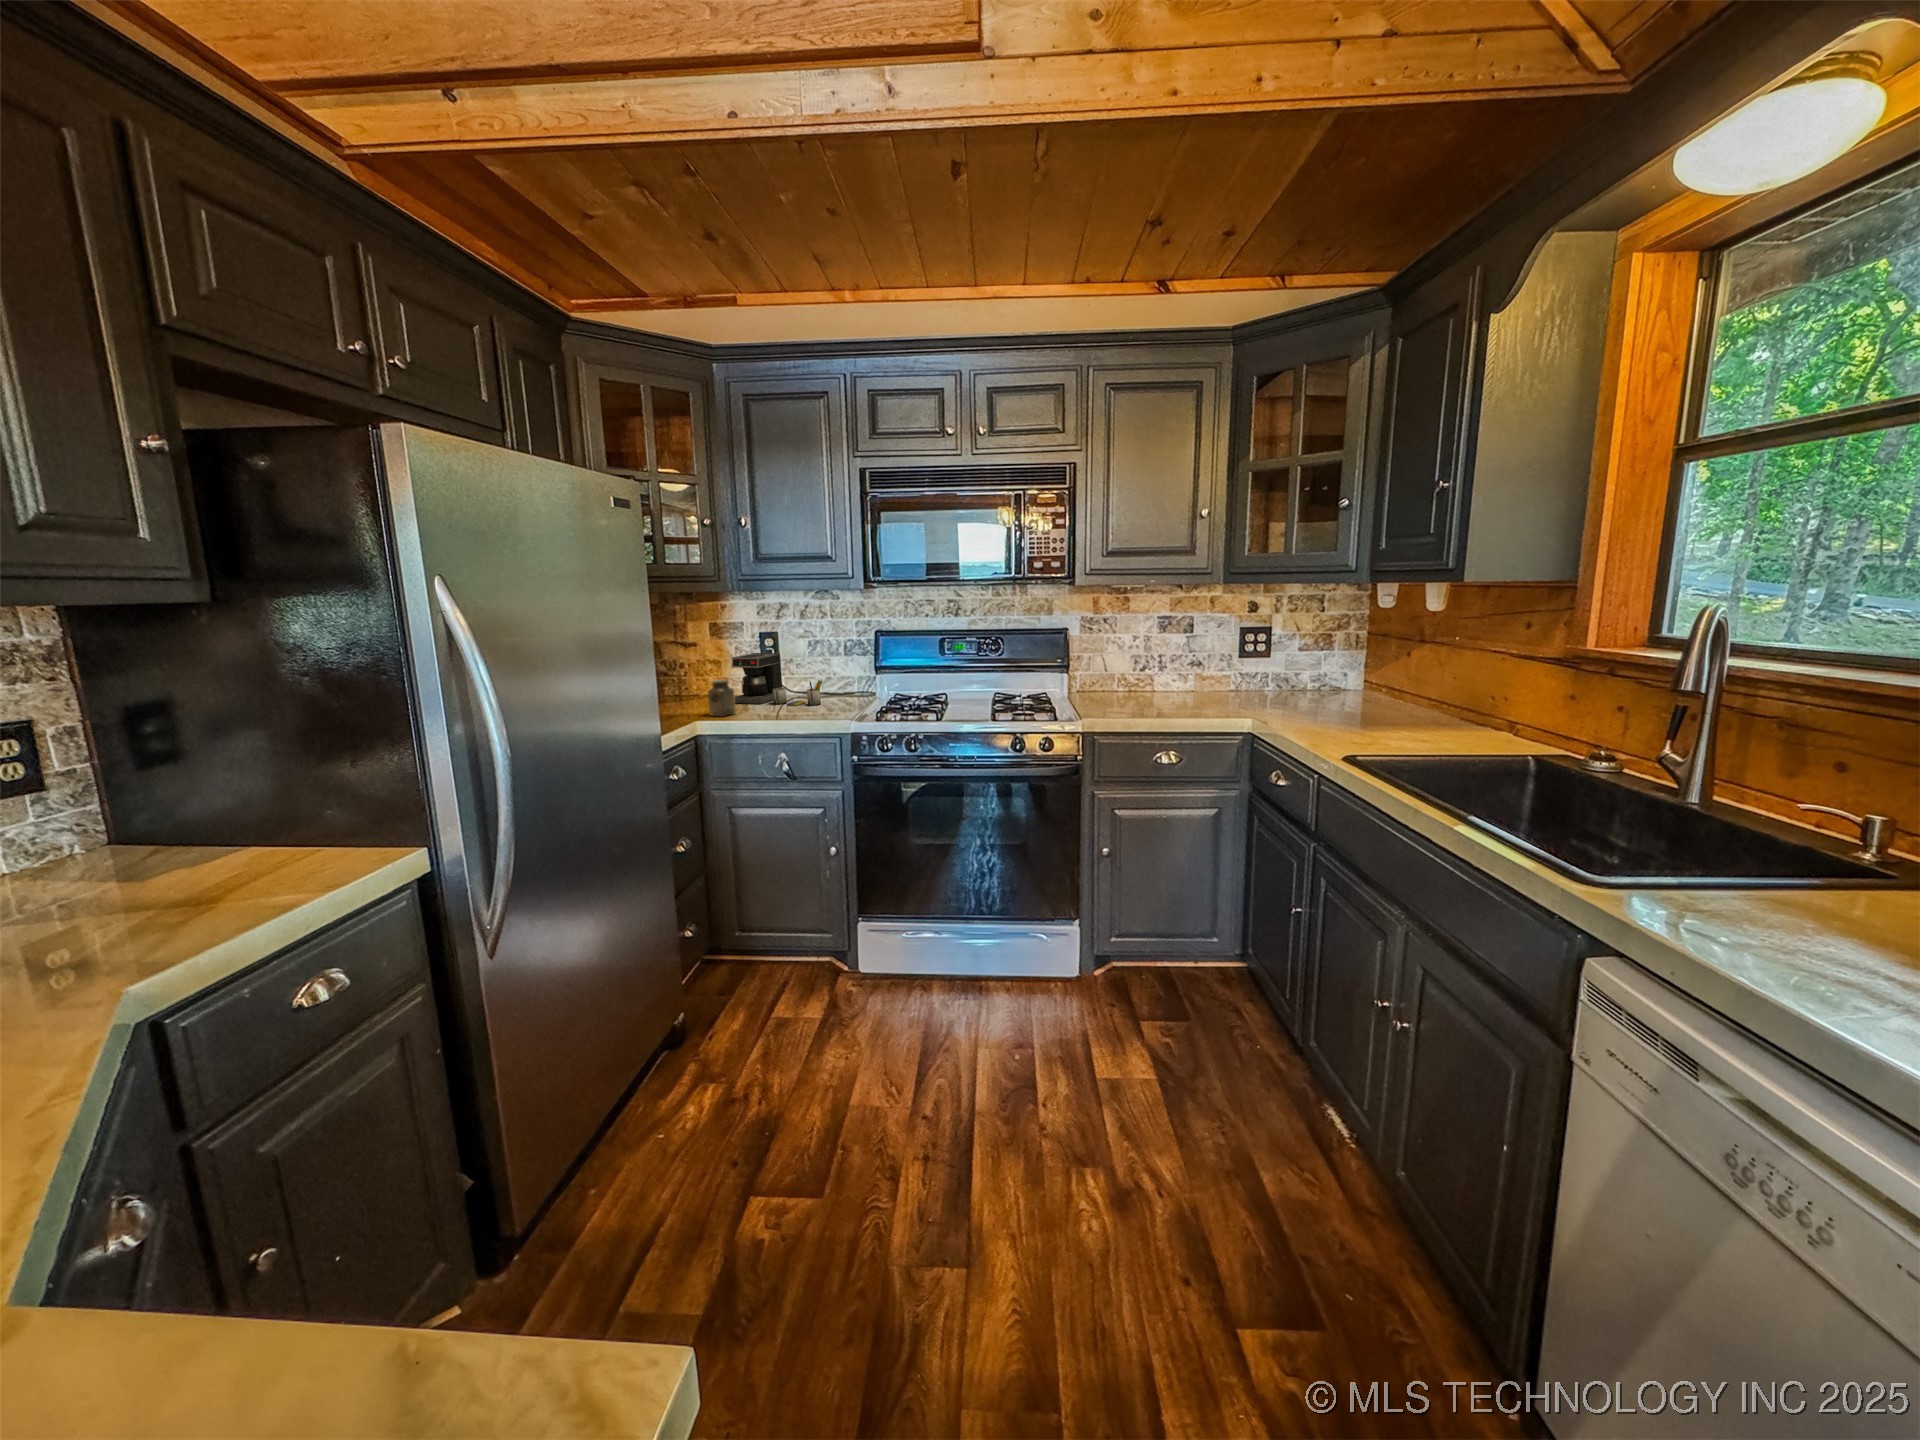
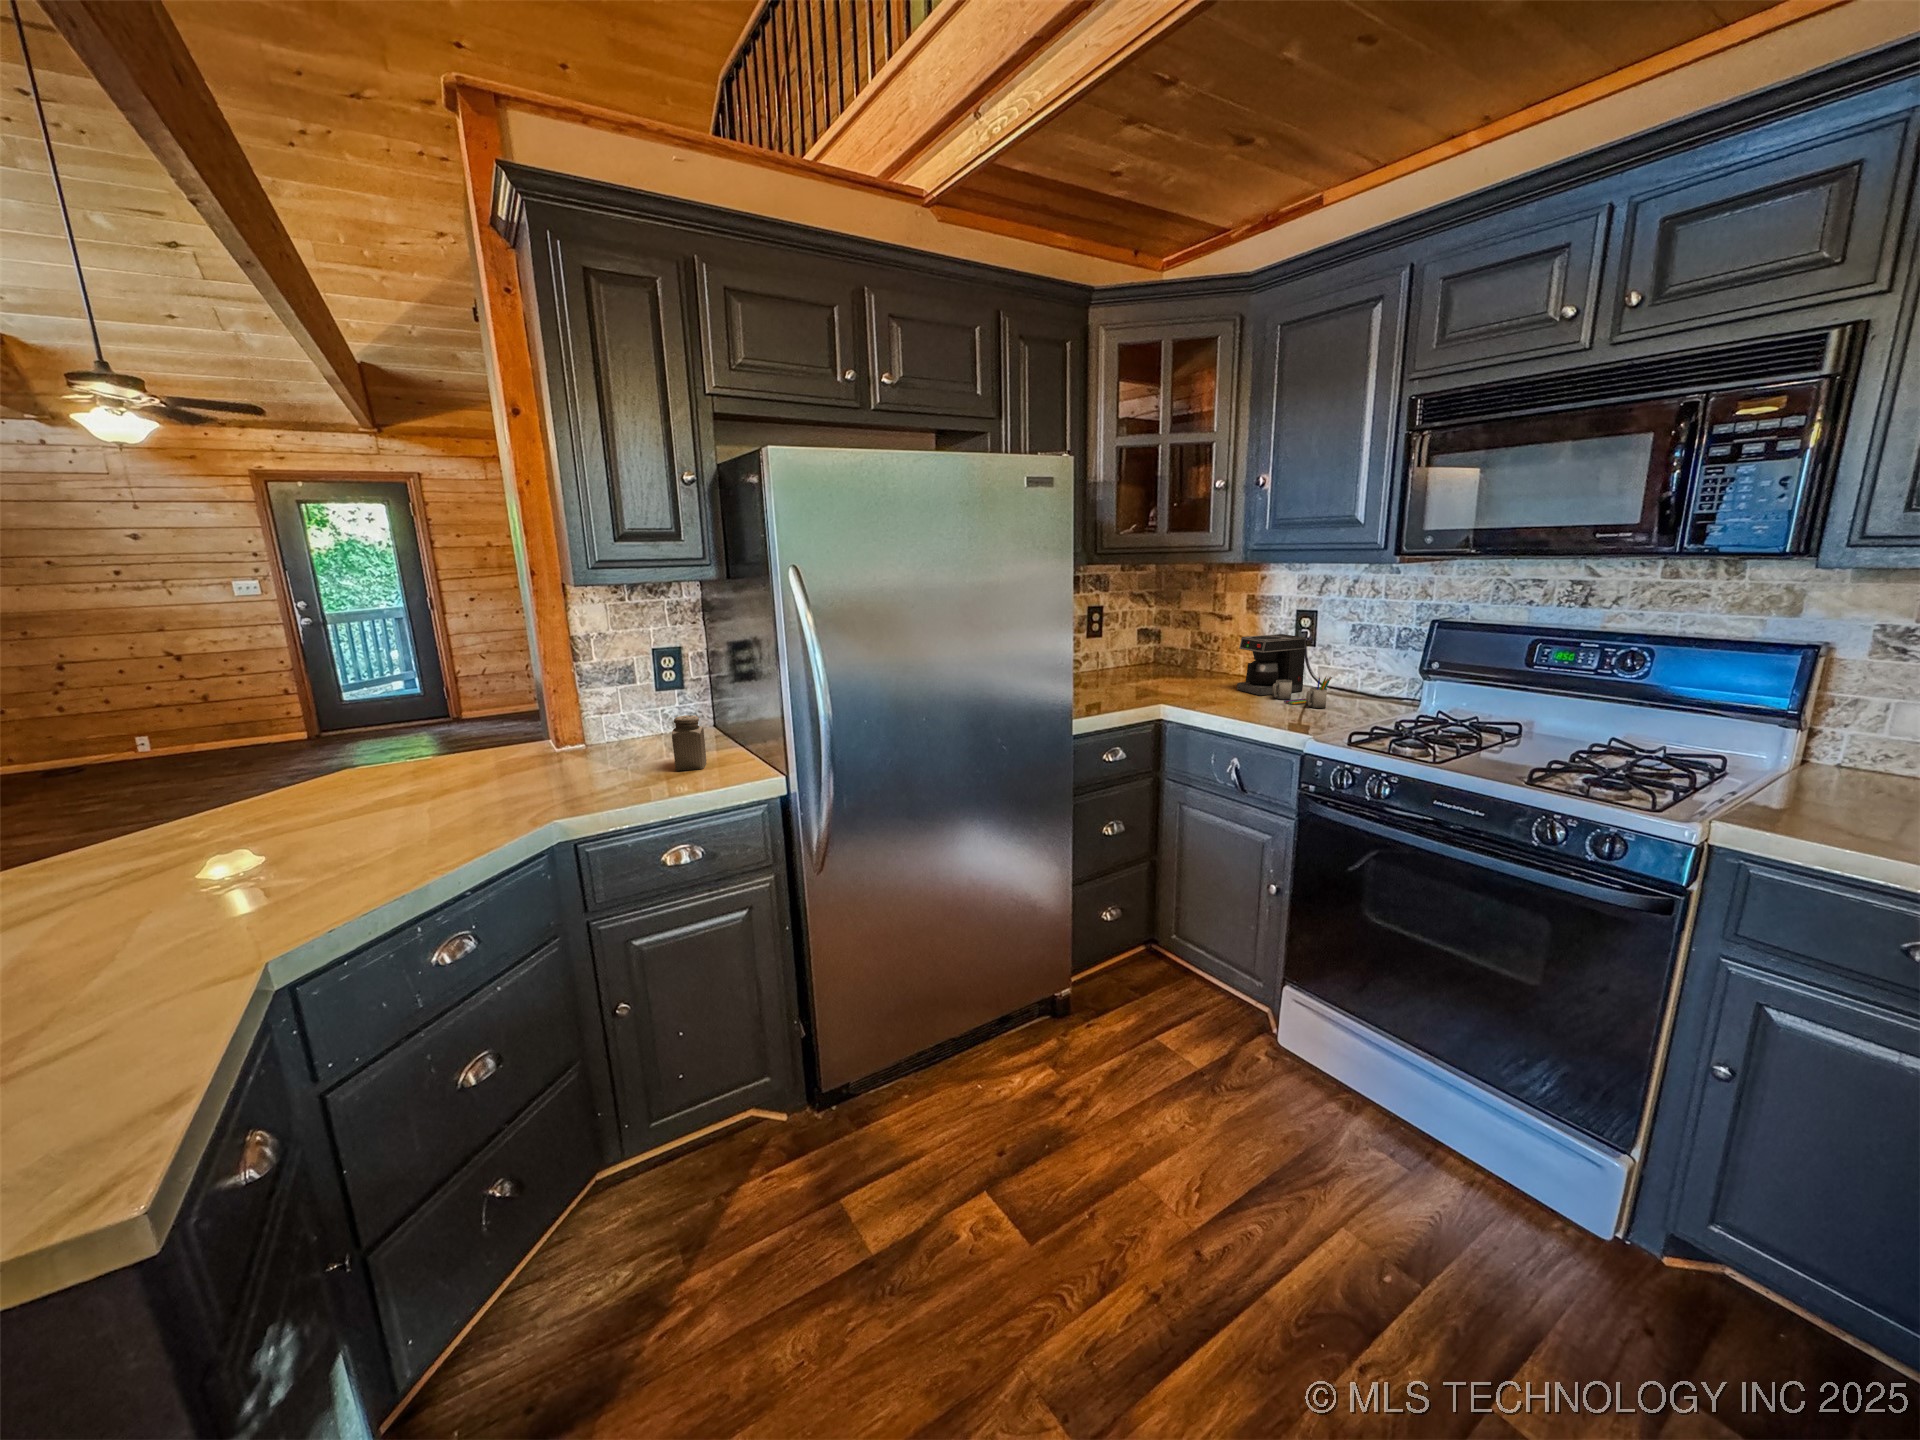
salt shaker: present [708,679,735,717] -> present [672,715,706,771]

